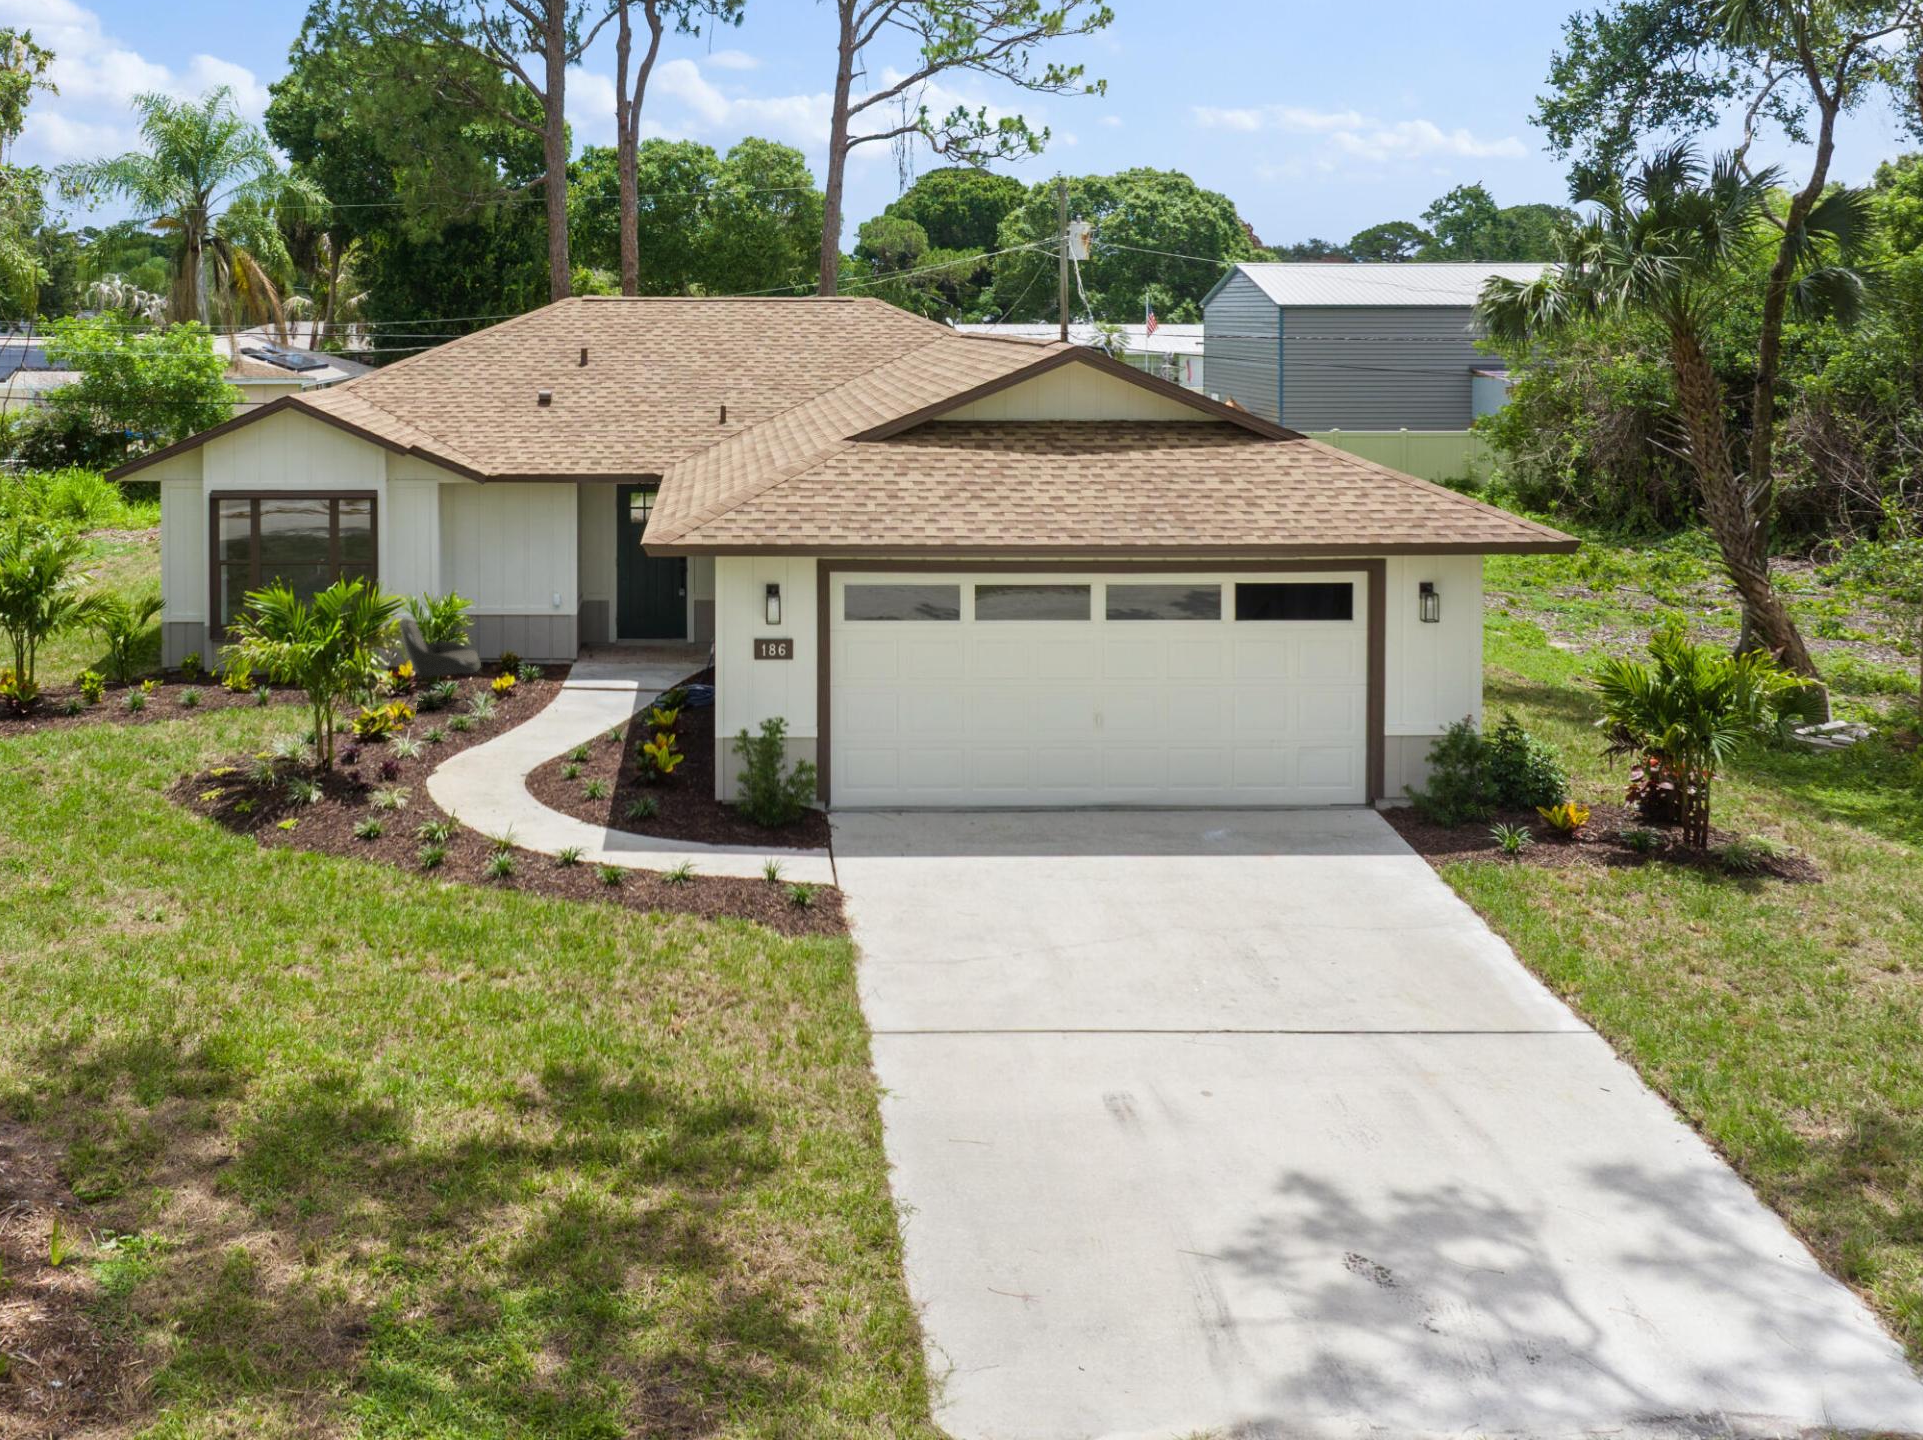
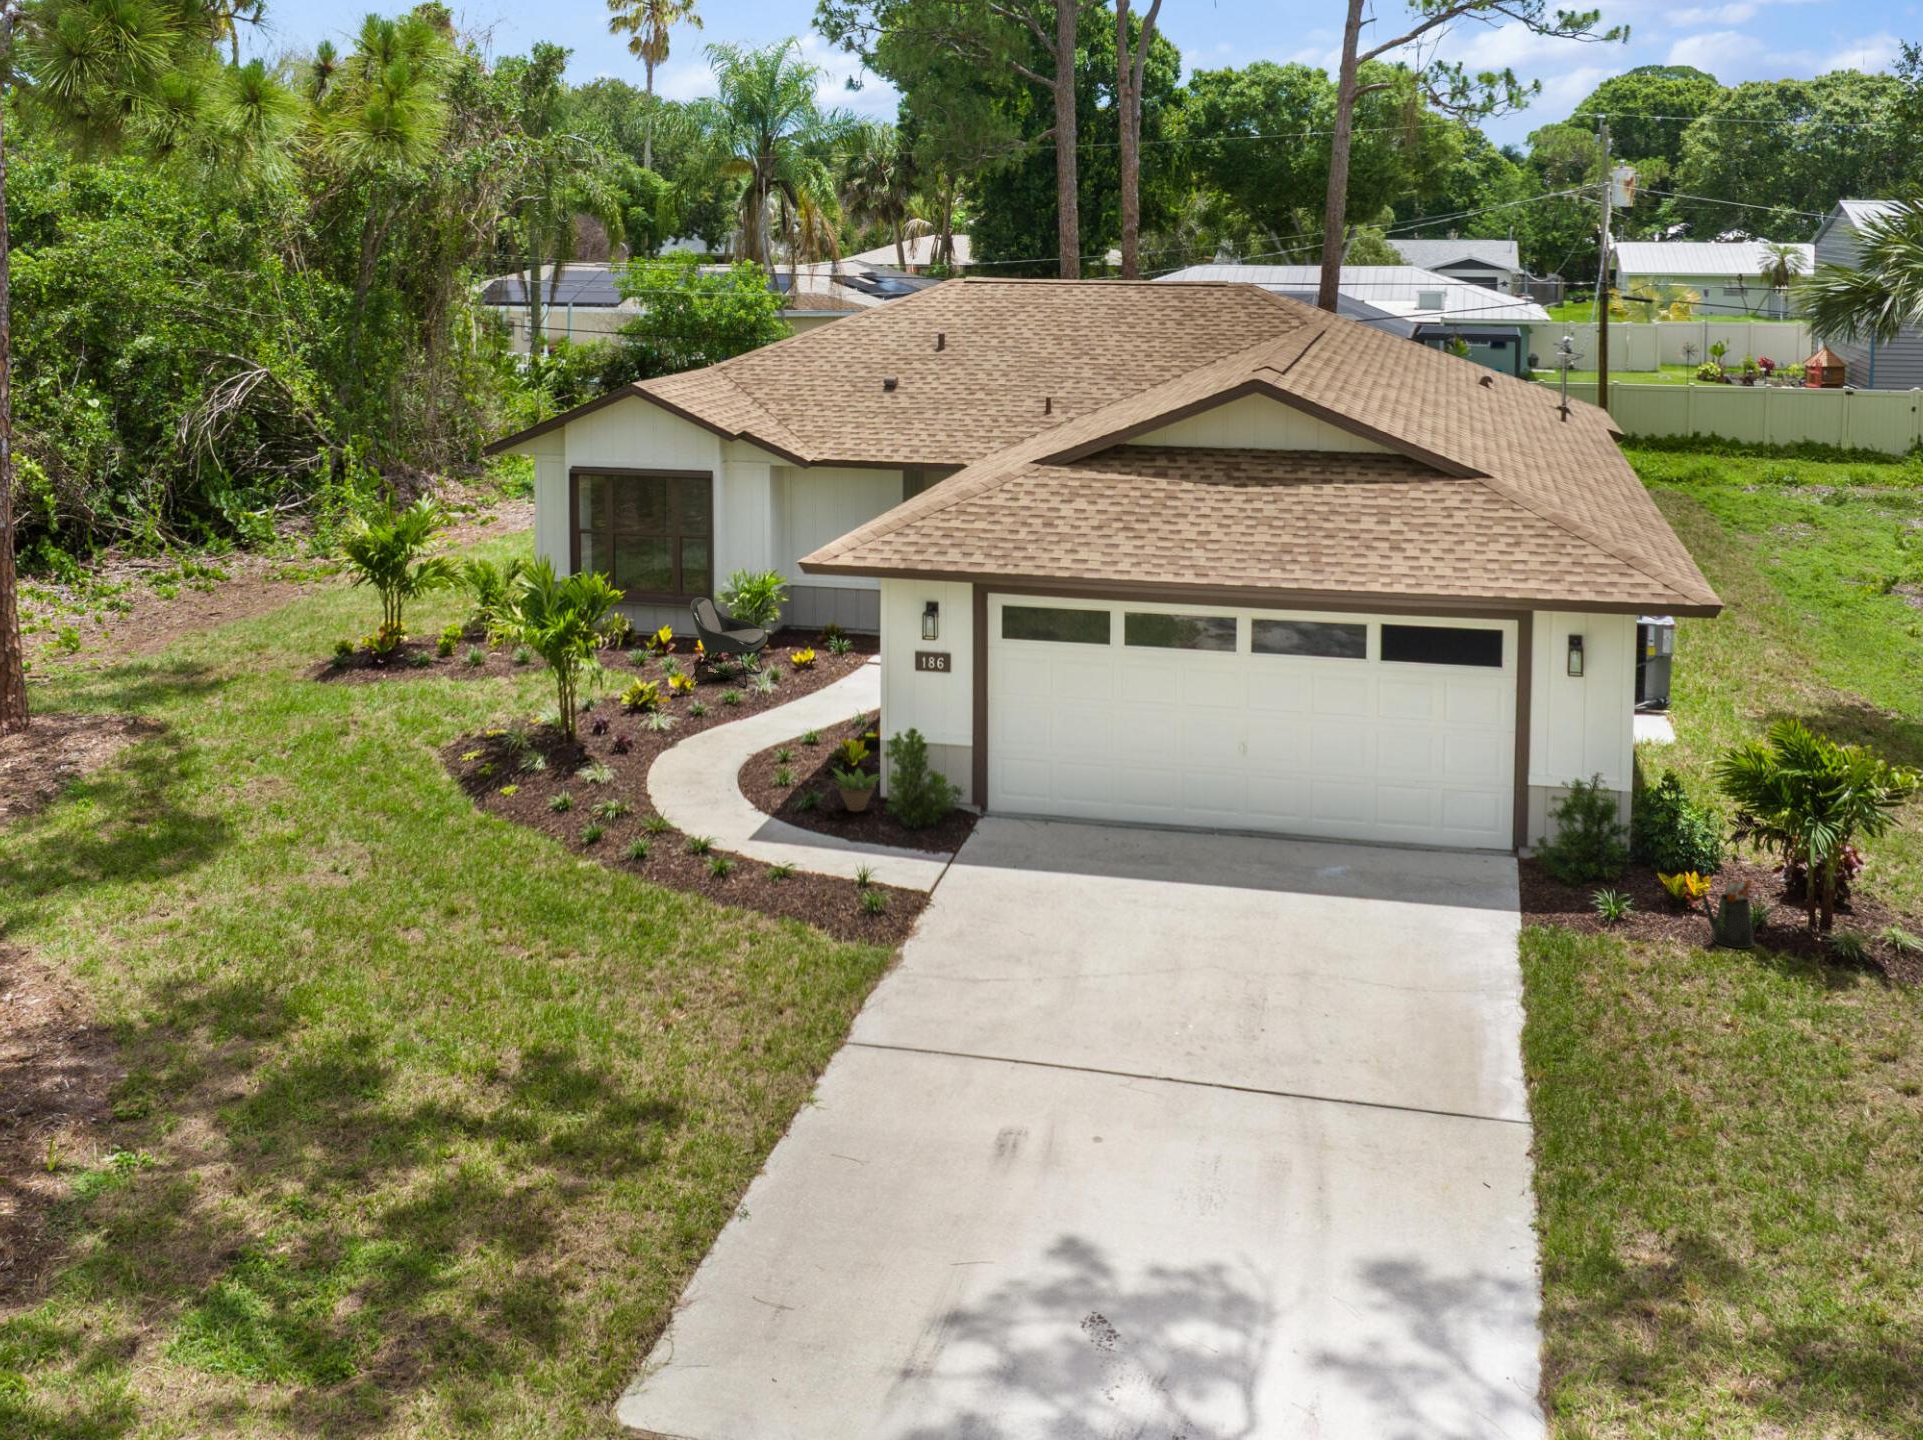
decorative plant: none [668,773,730,819] -> present [833,769,880,811]
watering can: none [1590,794,1655,864] -> present [1701,880,1754,949]

